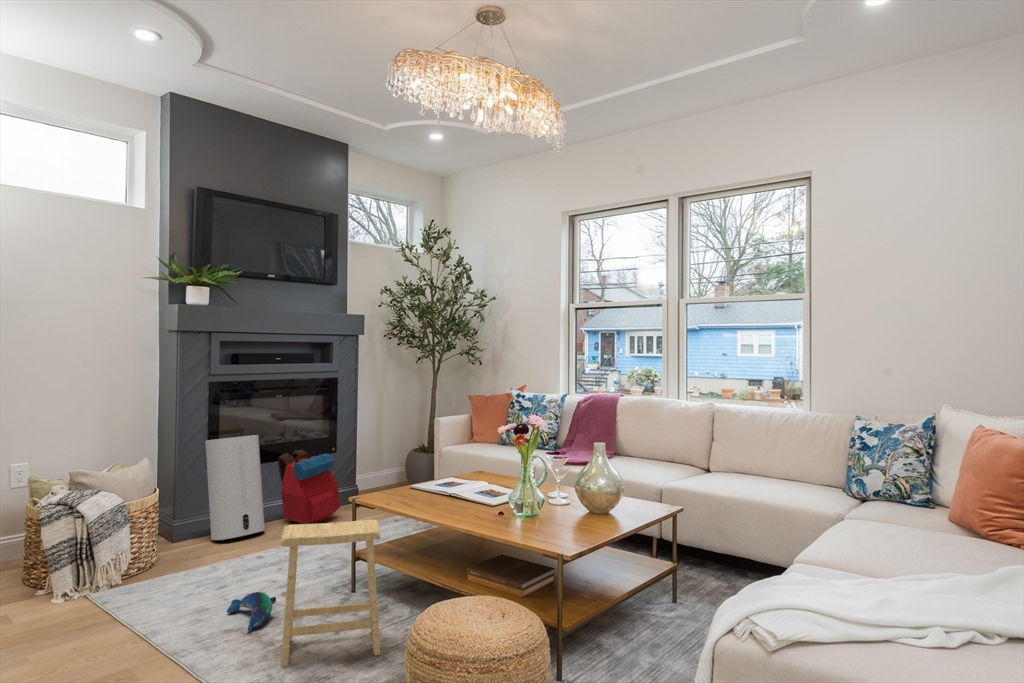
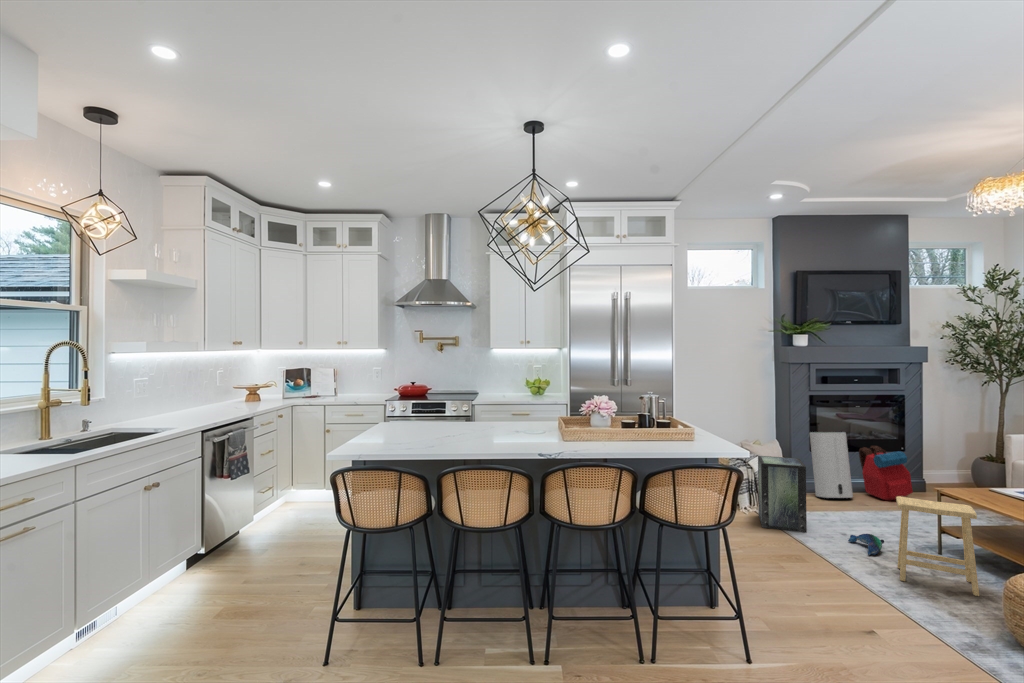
storage box: none [79,486,164,630] -> present [758,456,807,532]

